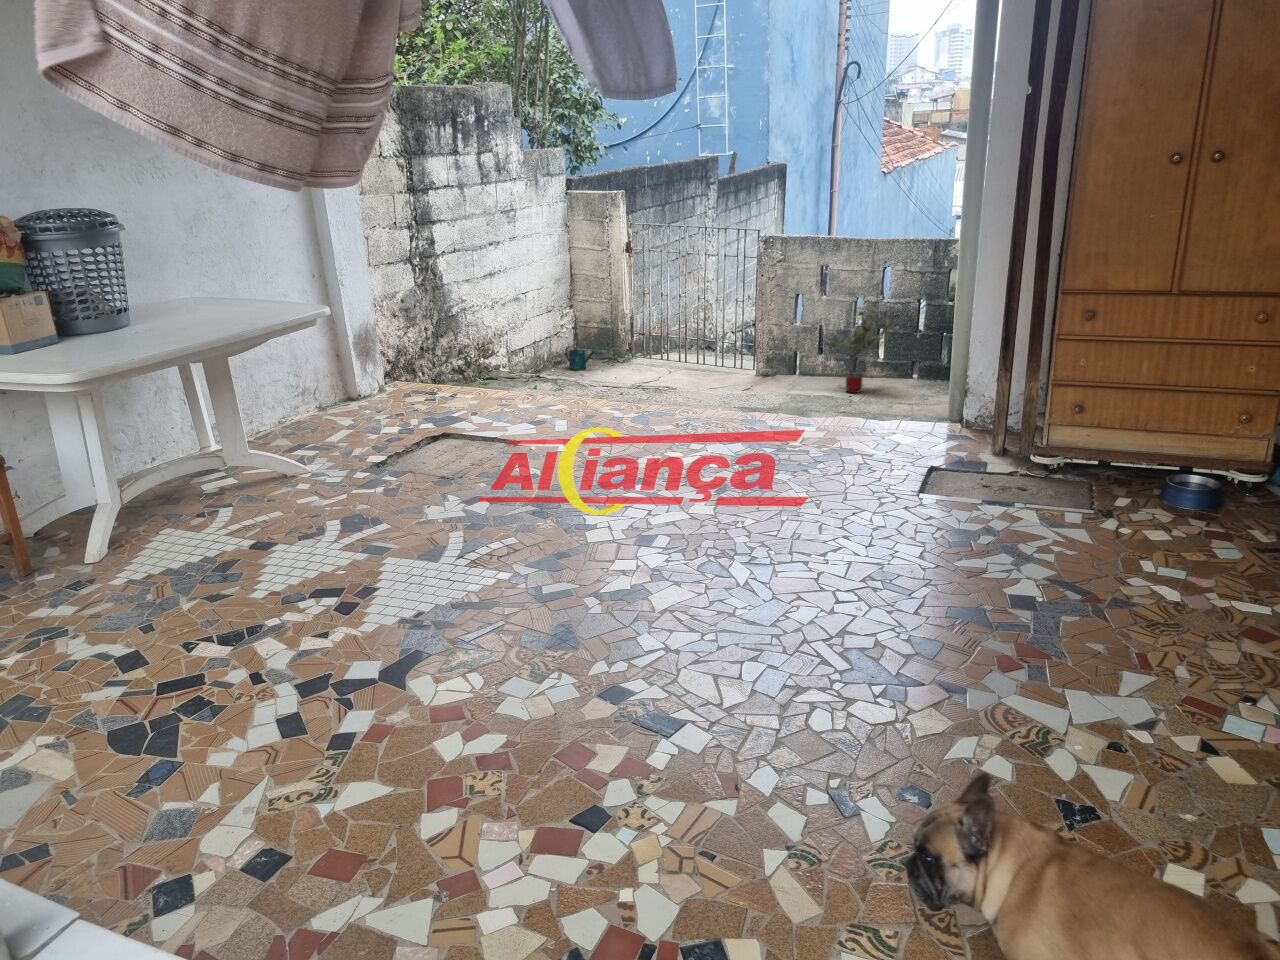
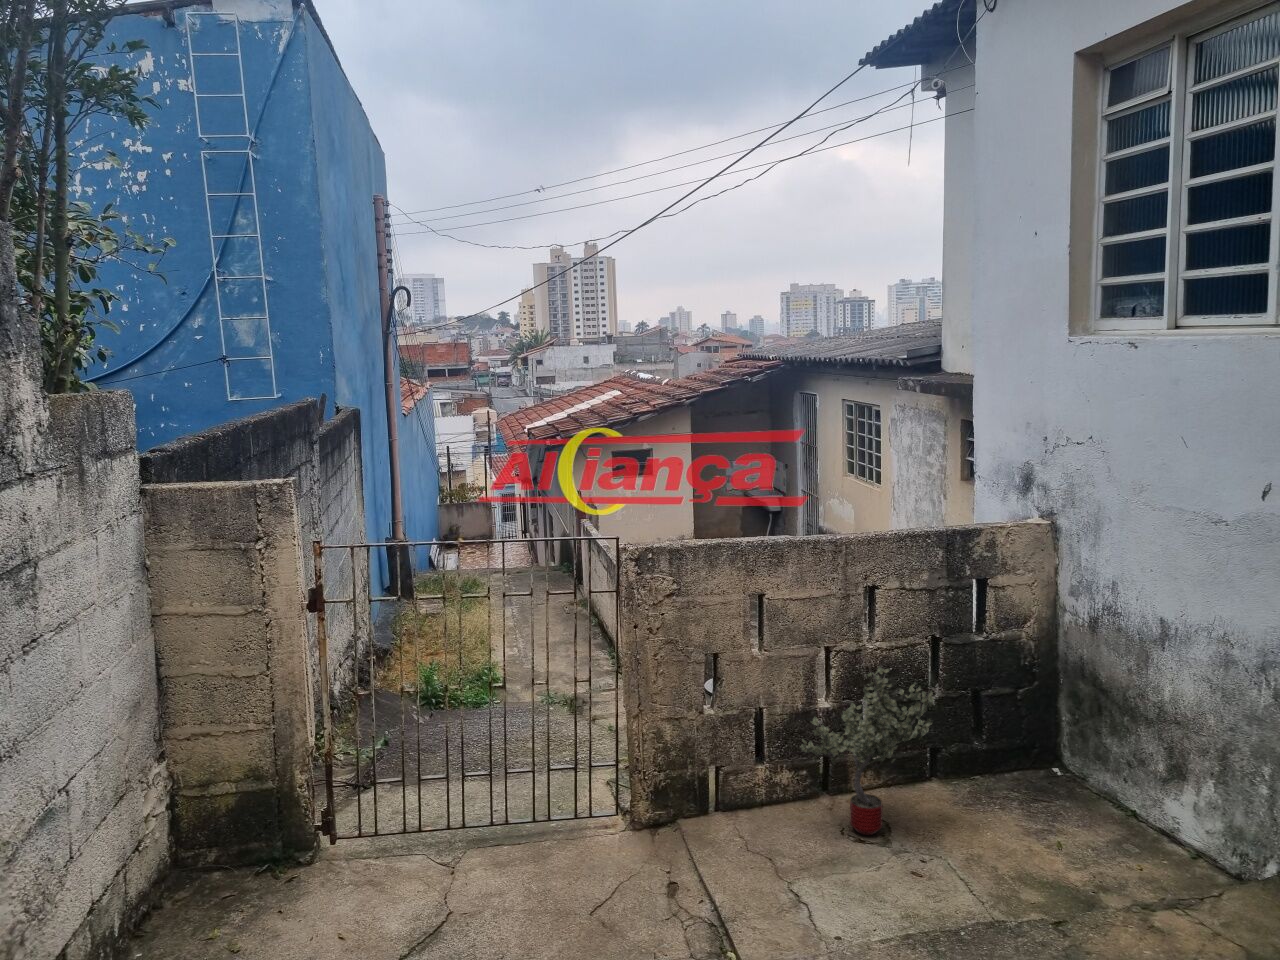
watering can: present [565,346,598,371] -> none [163,852,263,925]

